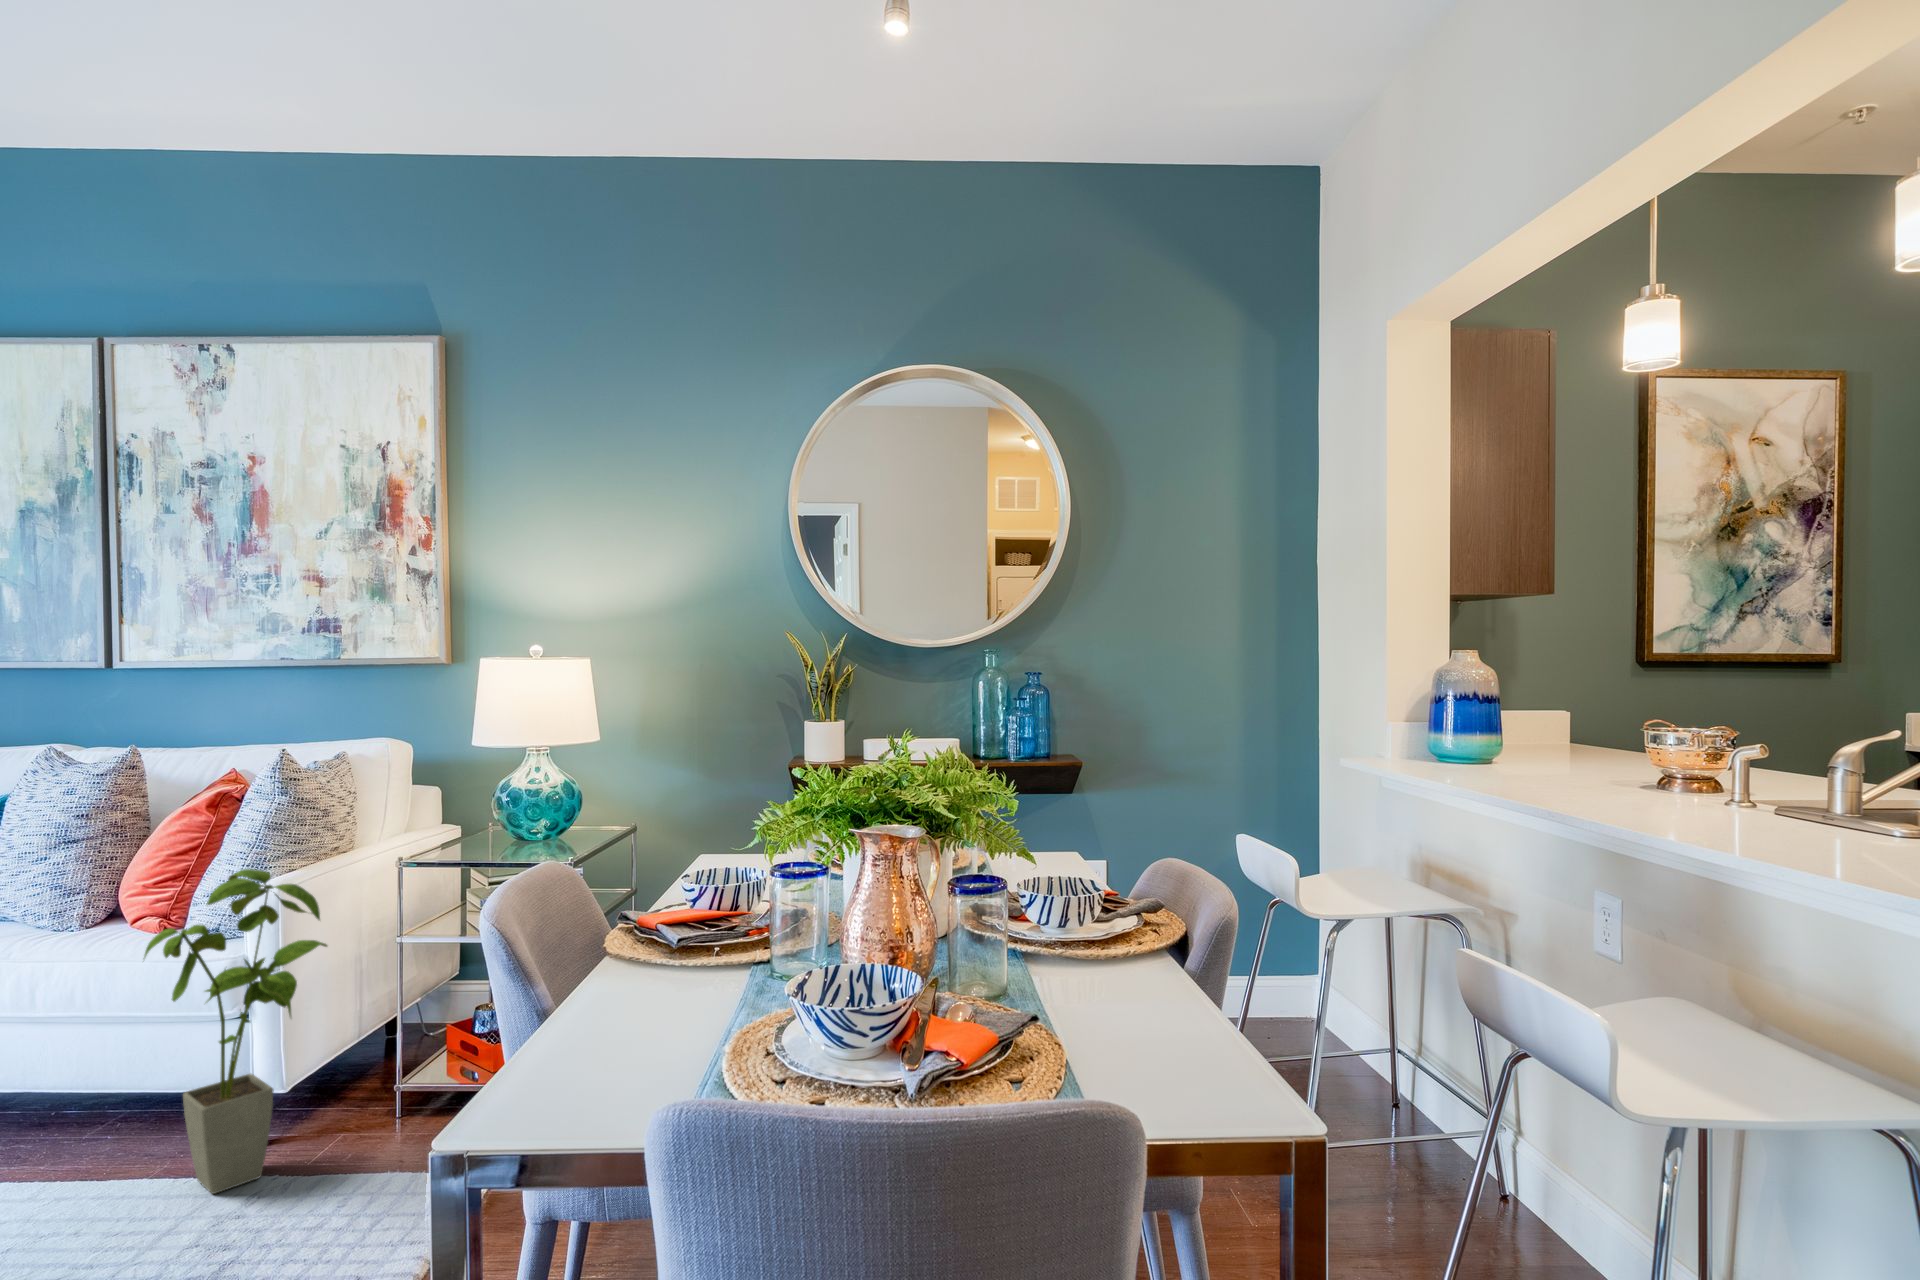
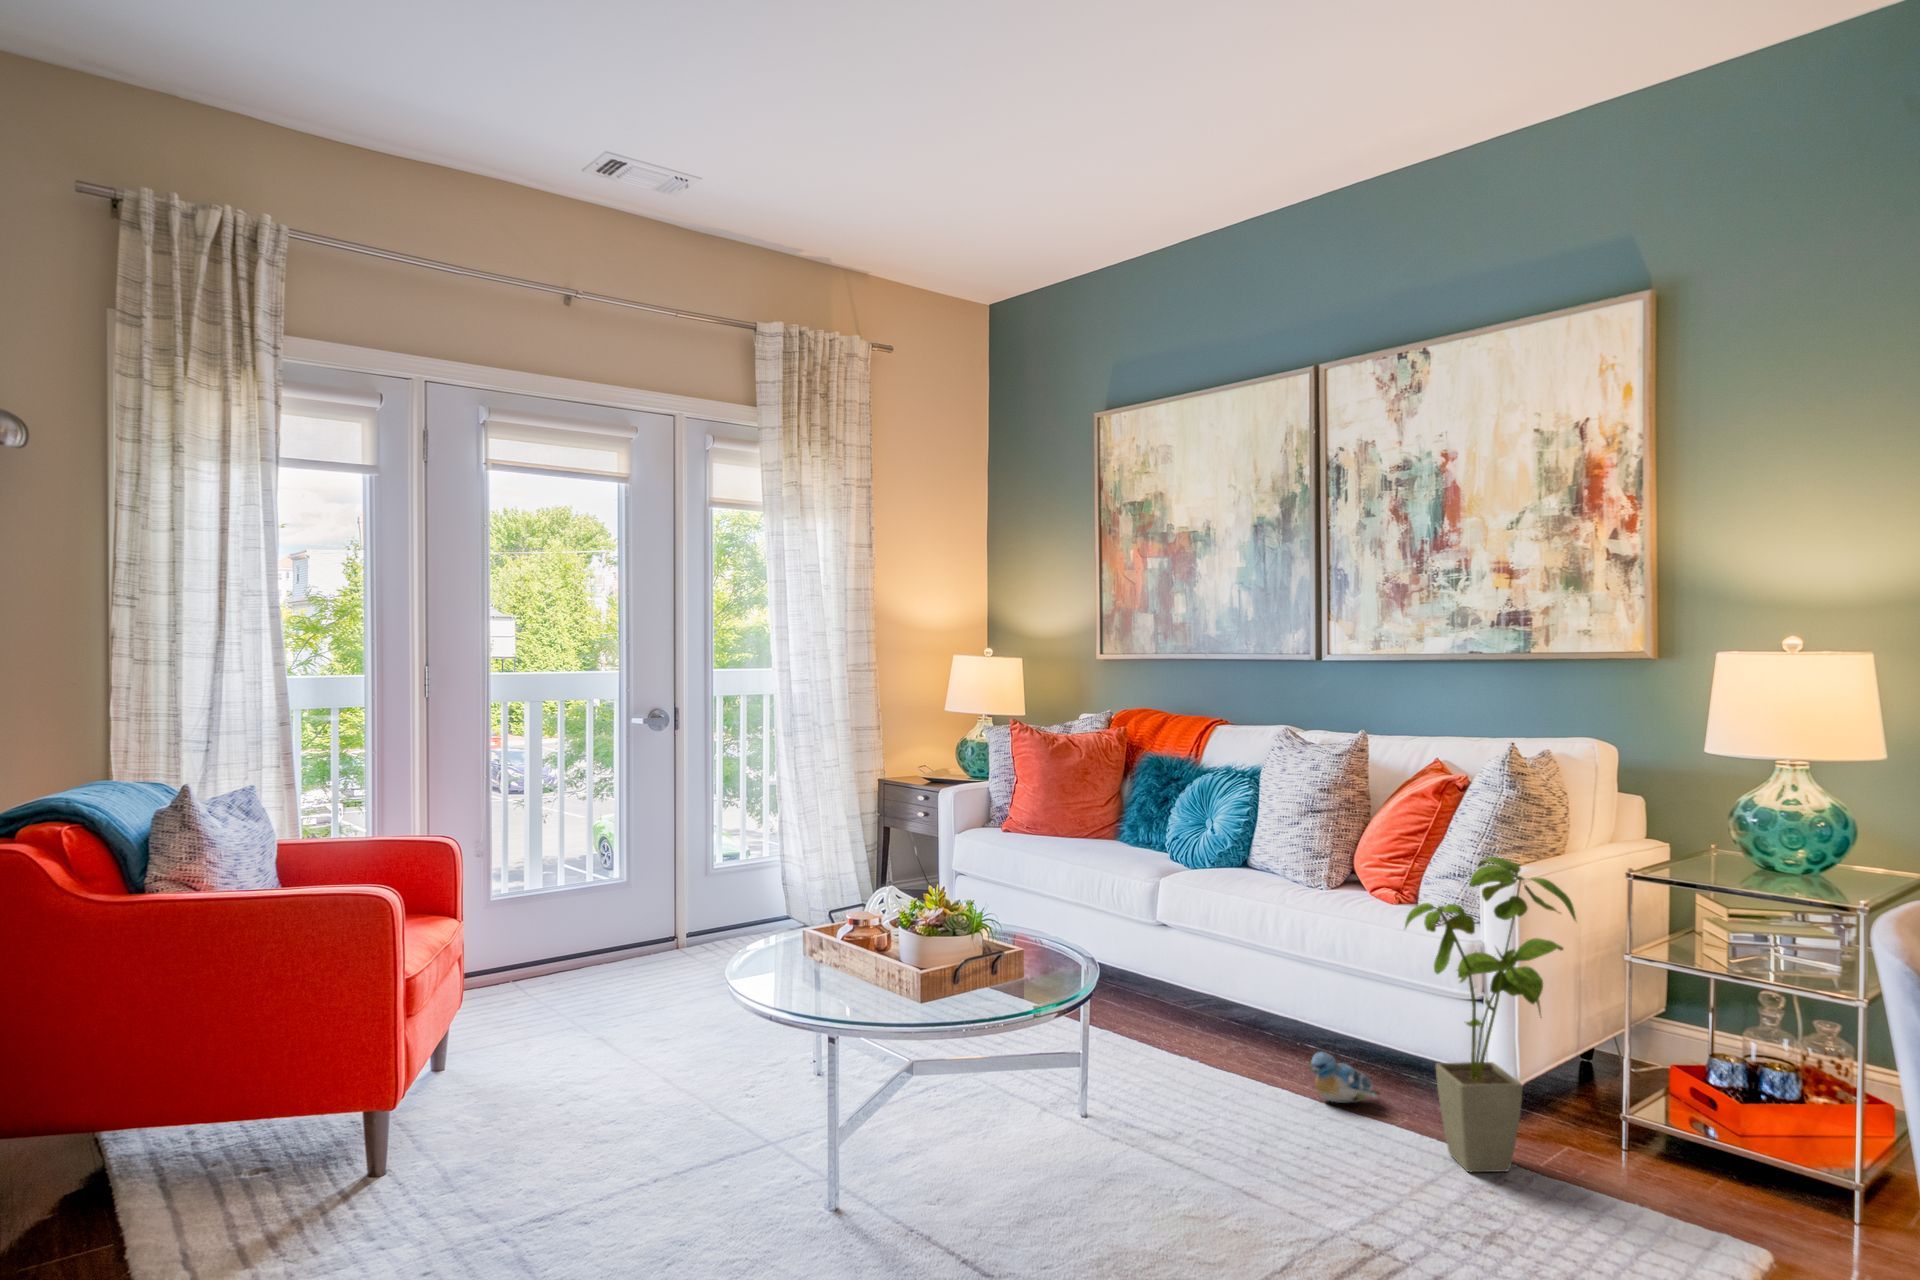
plush toy: none [36,1115,135,1168] -> present [1309,1052,1380,1103]

